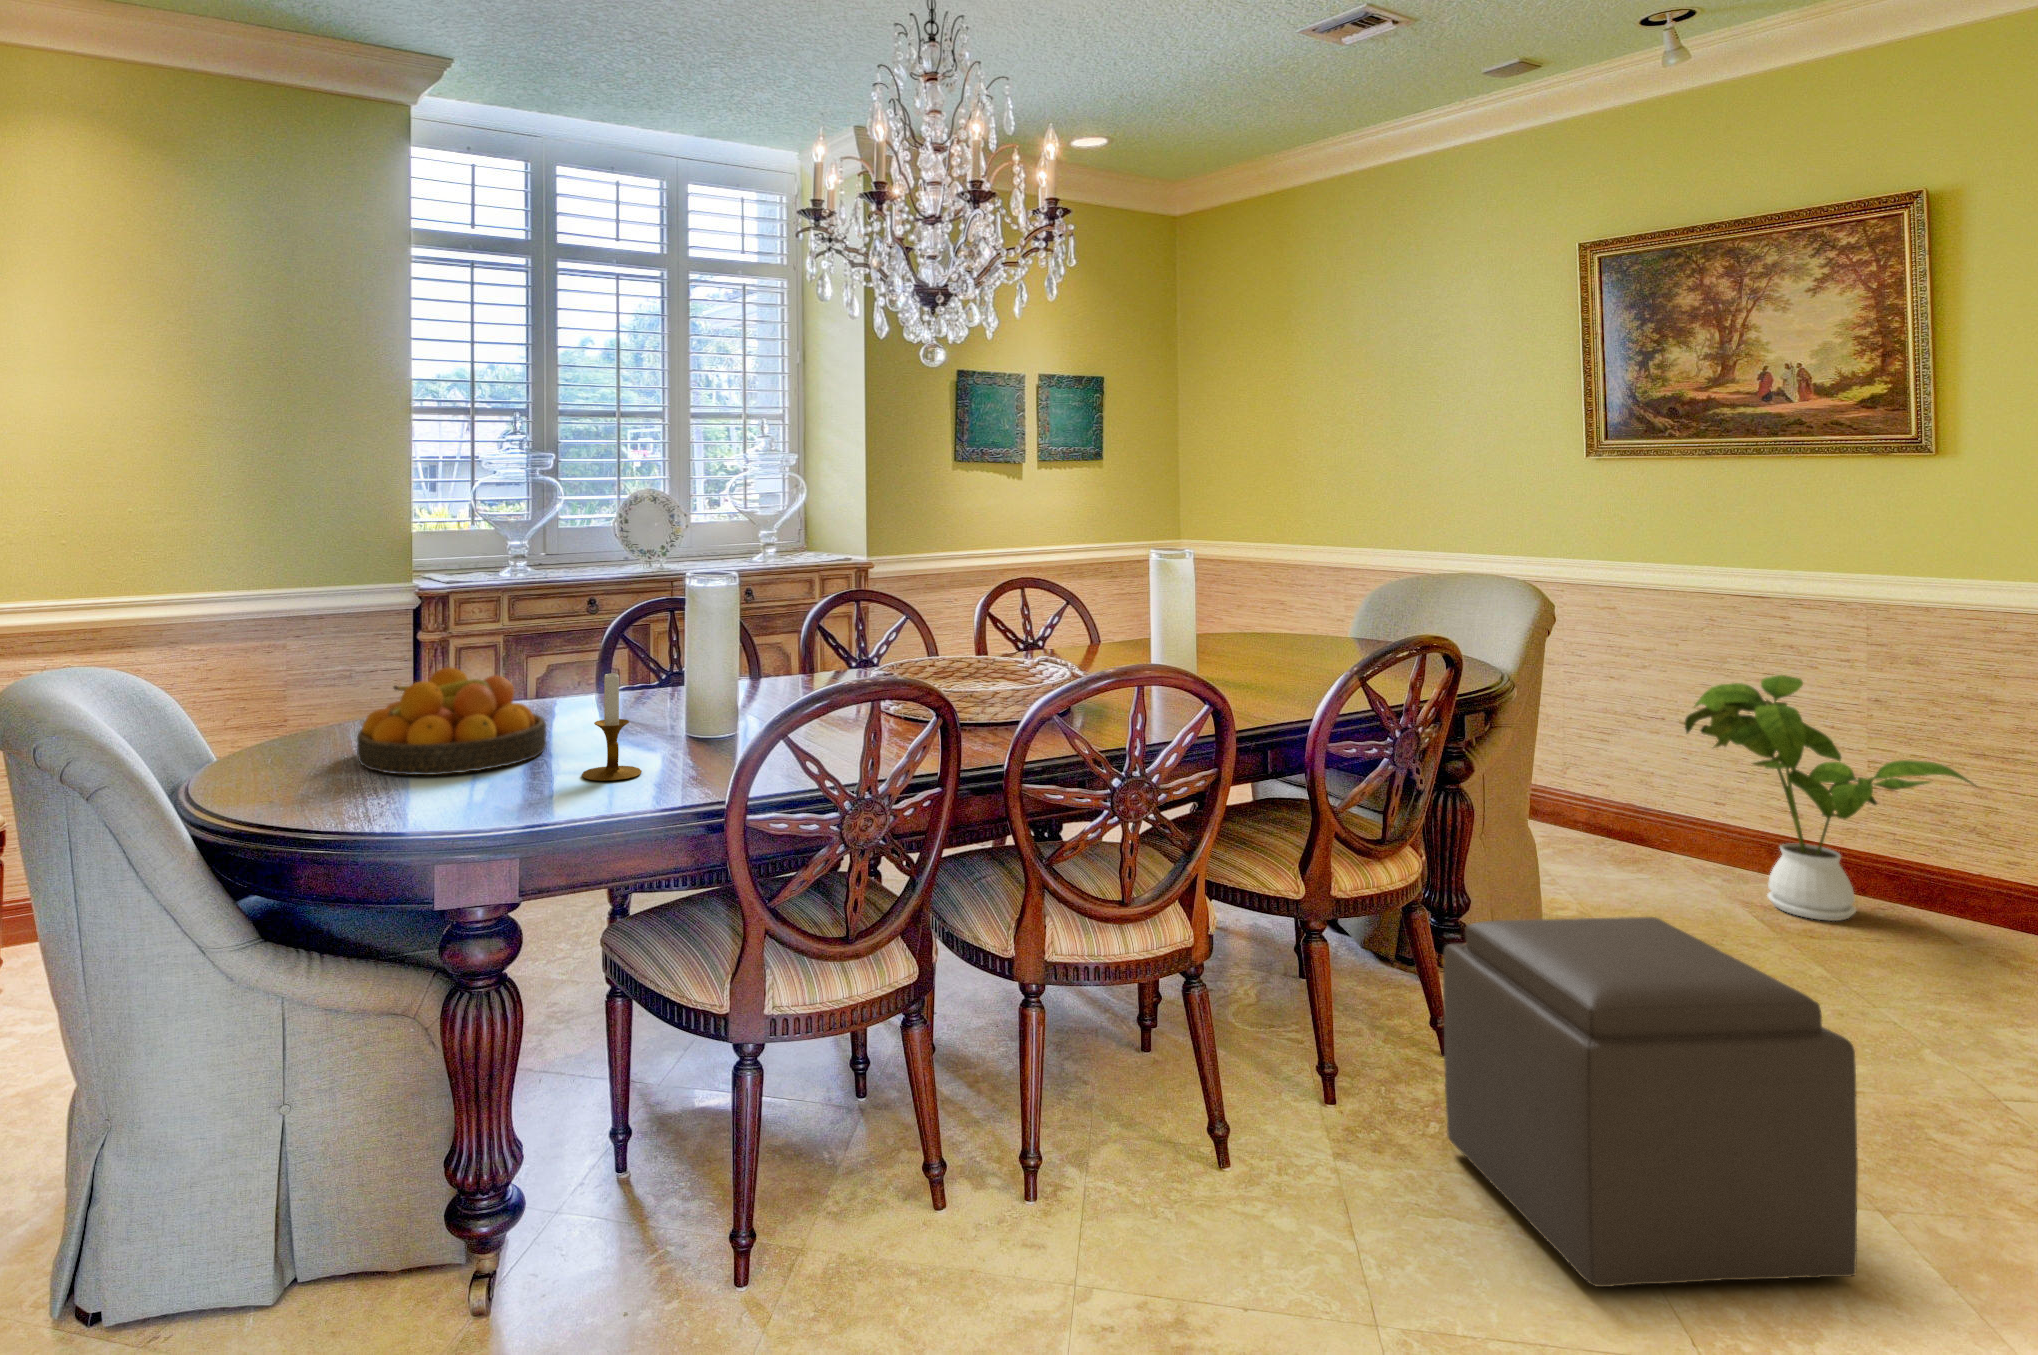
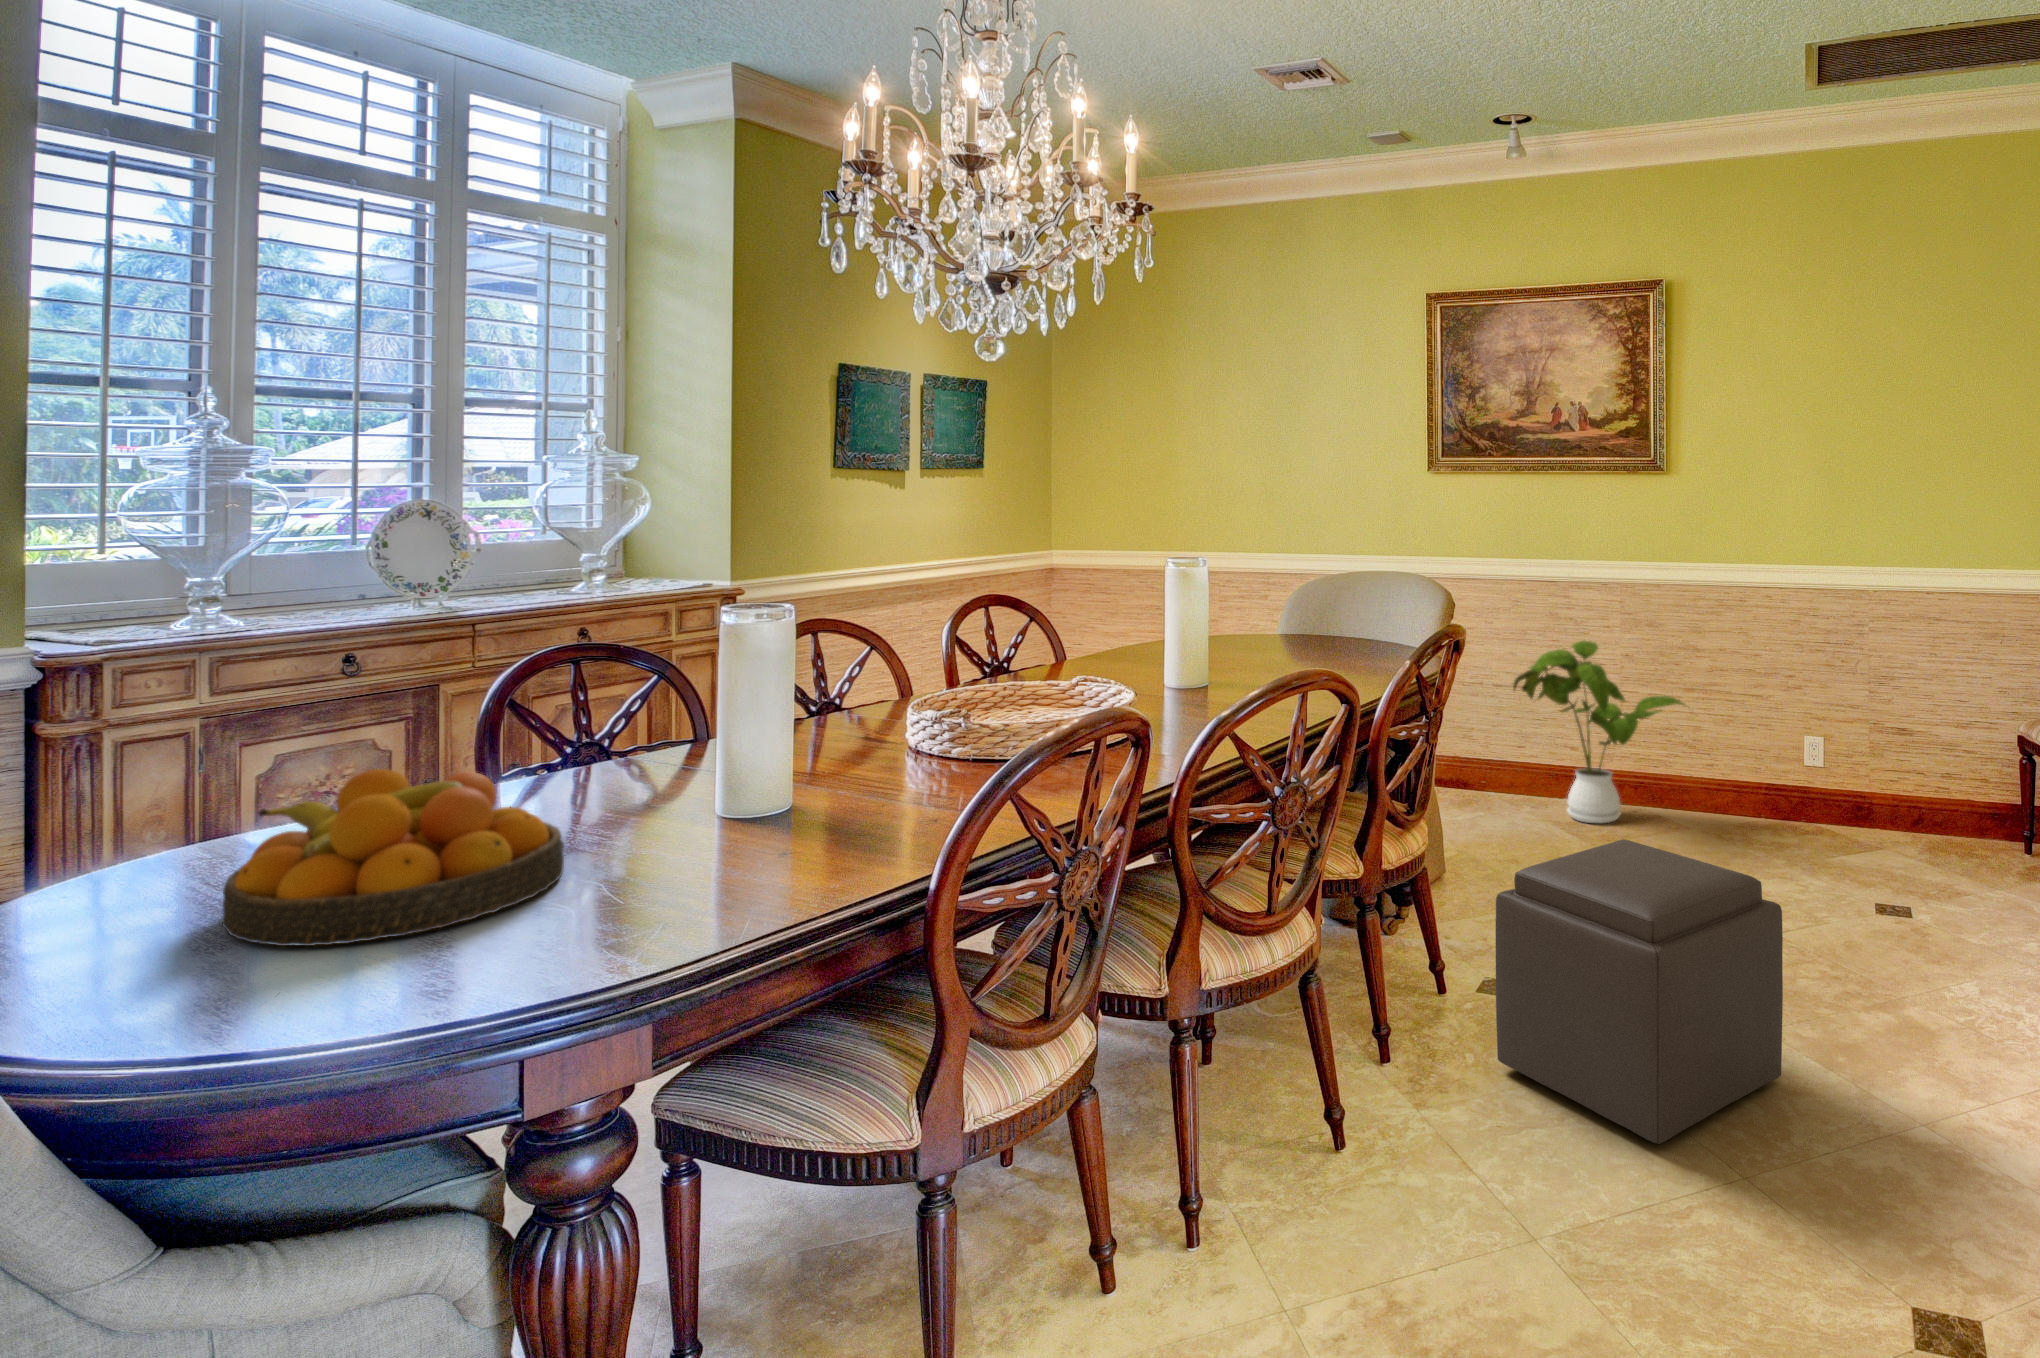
candlestick: present [582,673,642,781] -> none [668,747,758,894]

